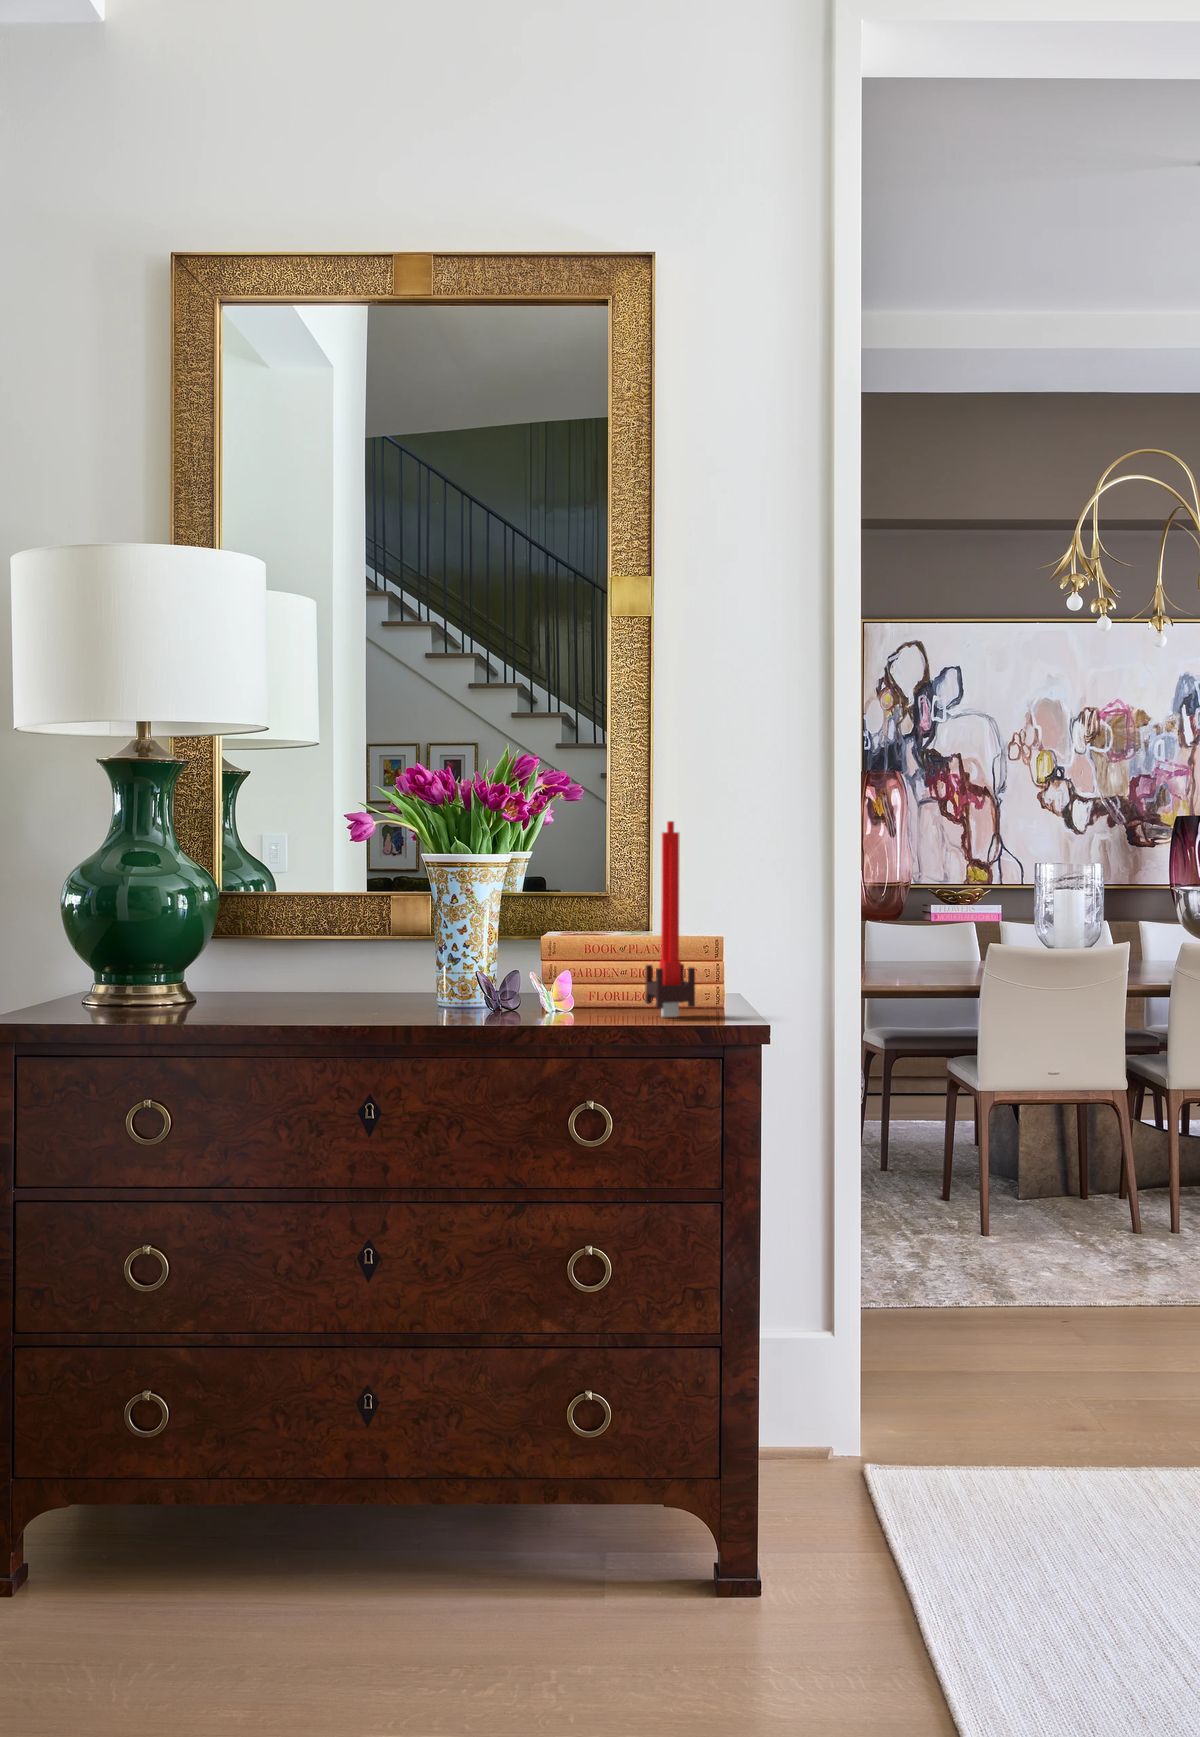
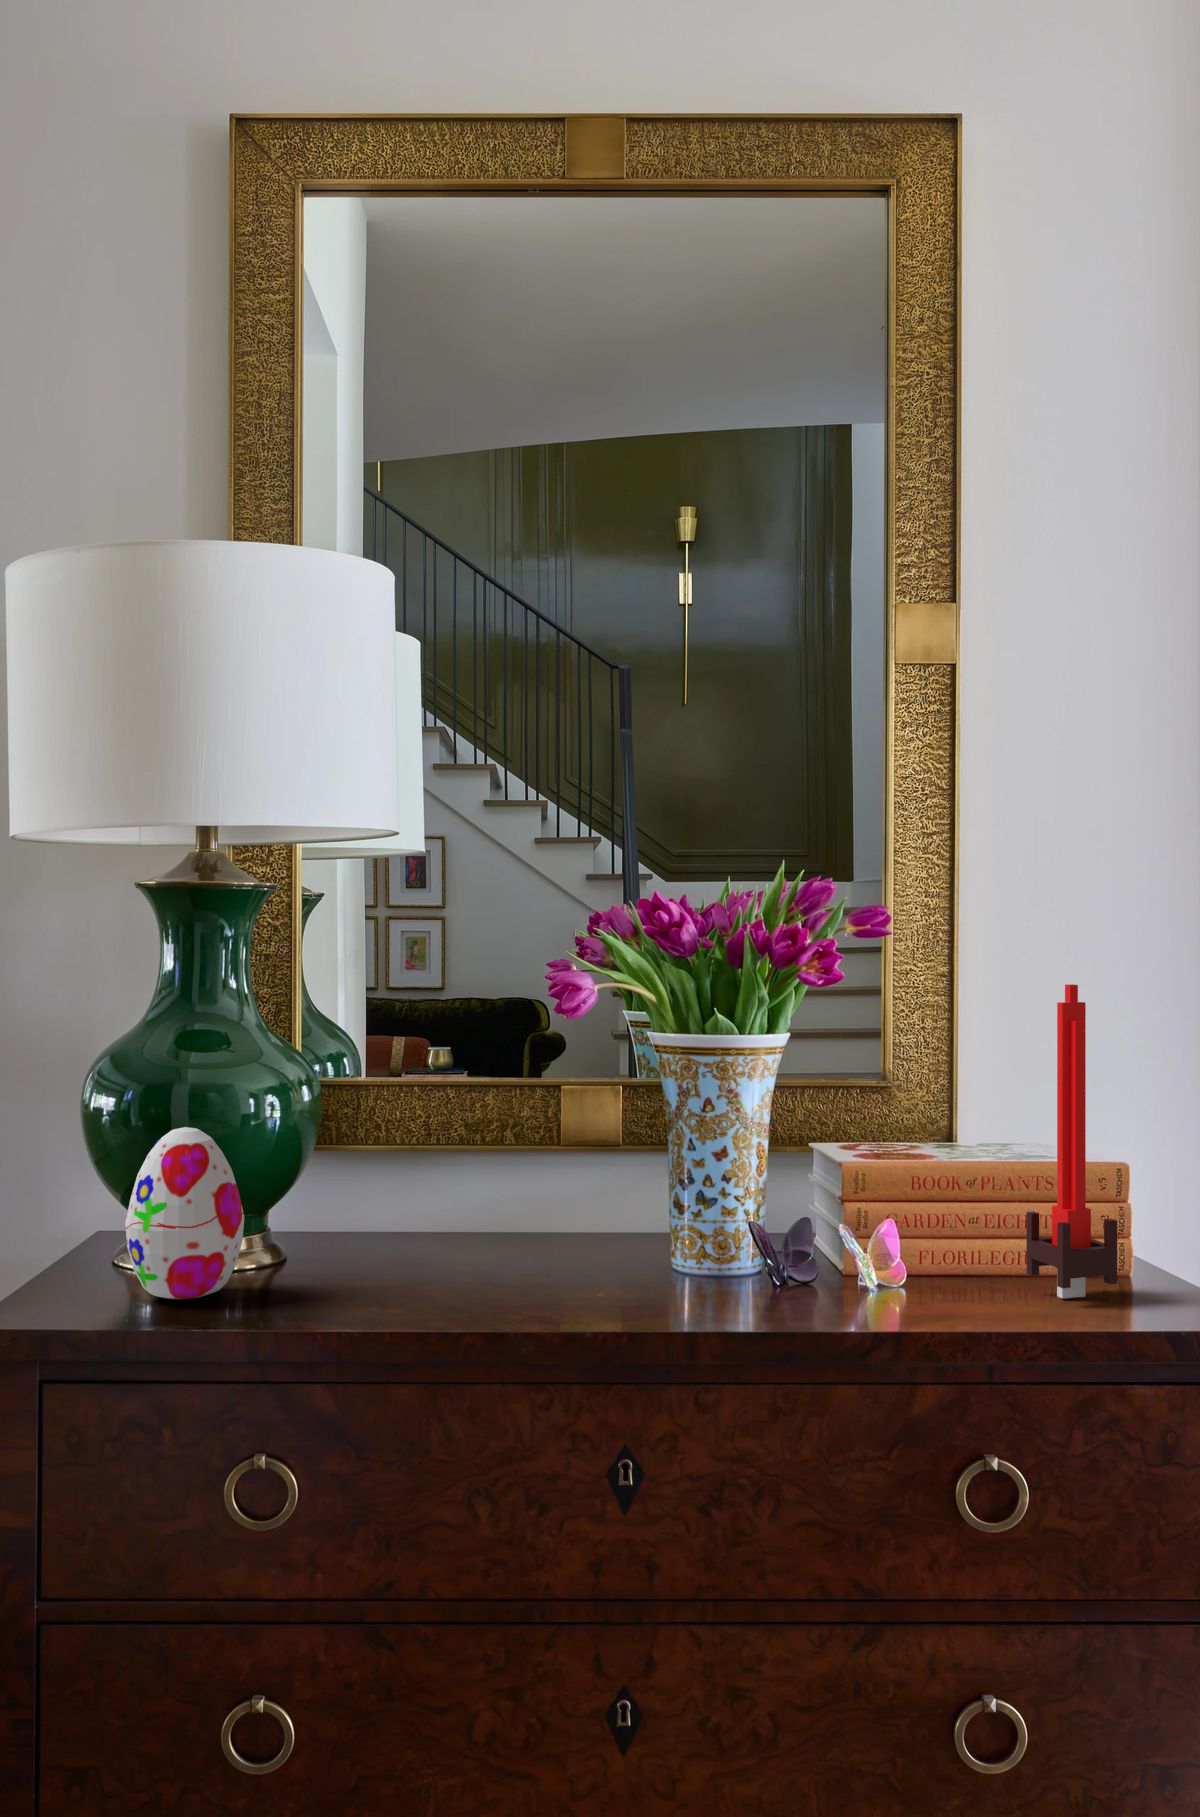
decorative egg: none [81,908,158,1012] -> present [125,1127,244,1299]

